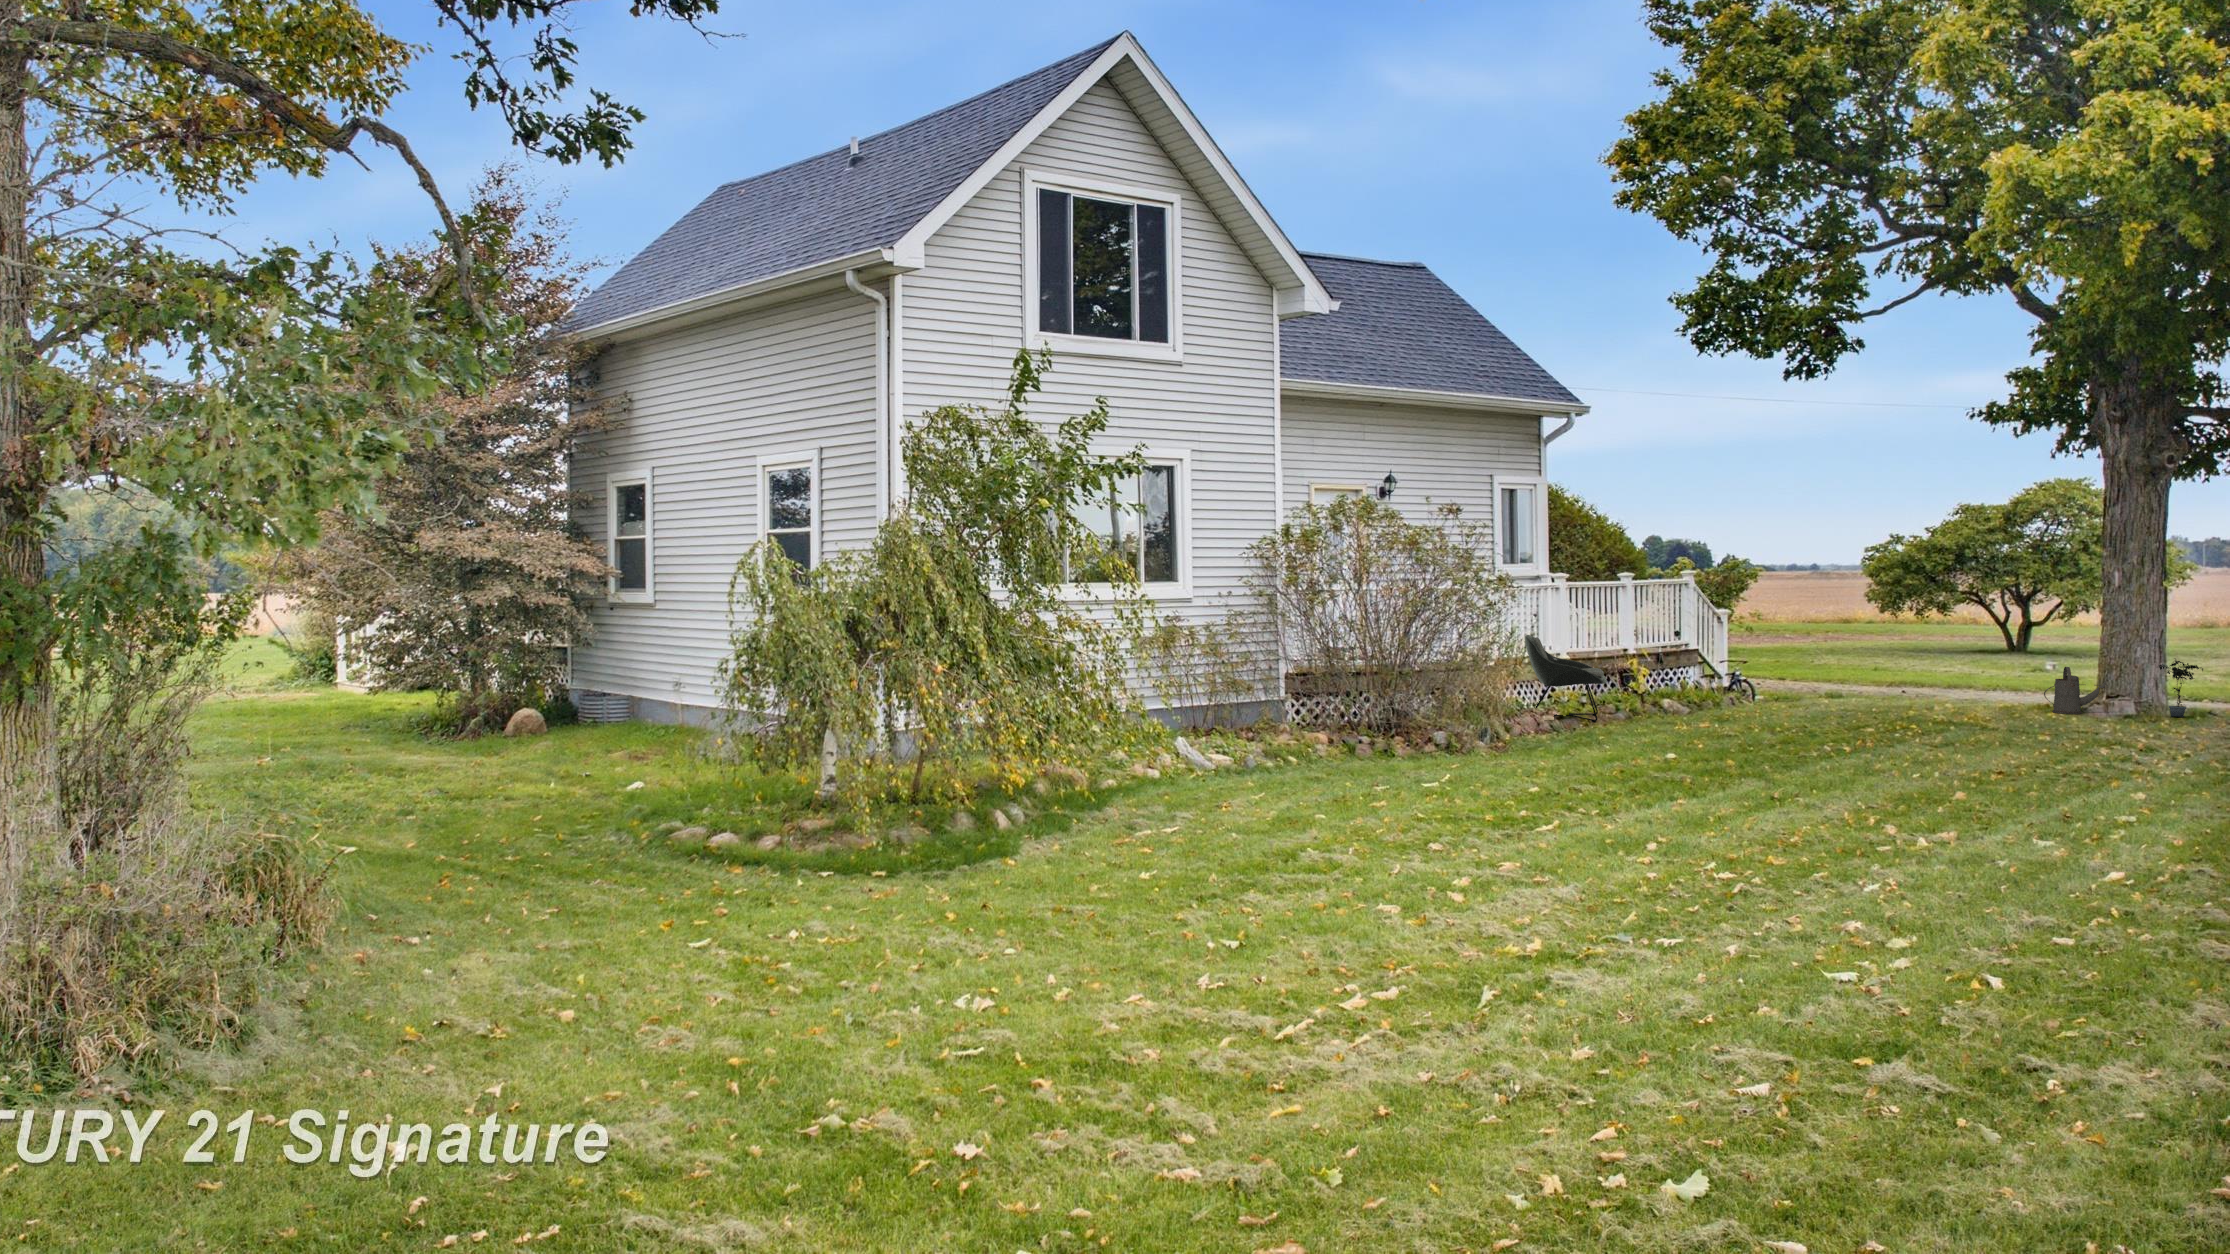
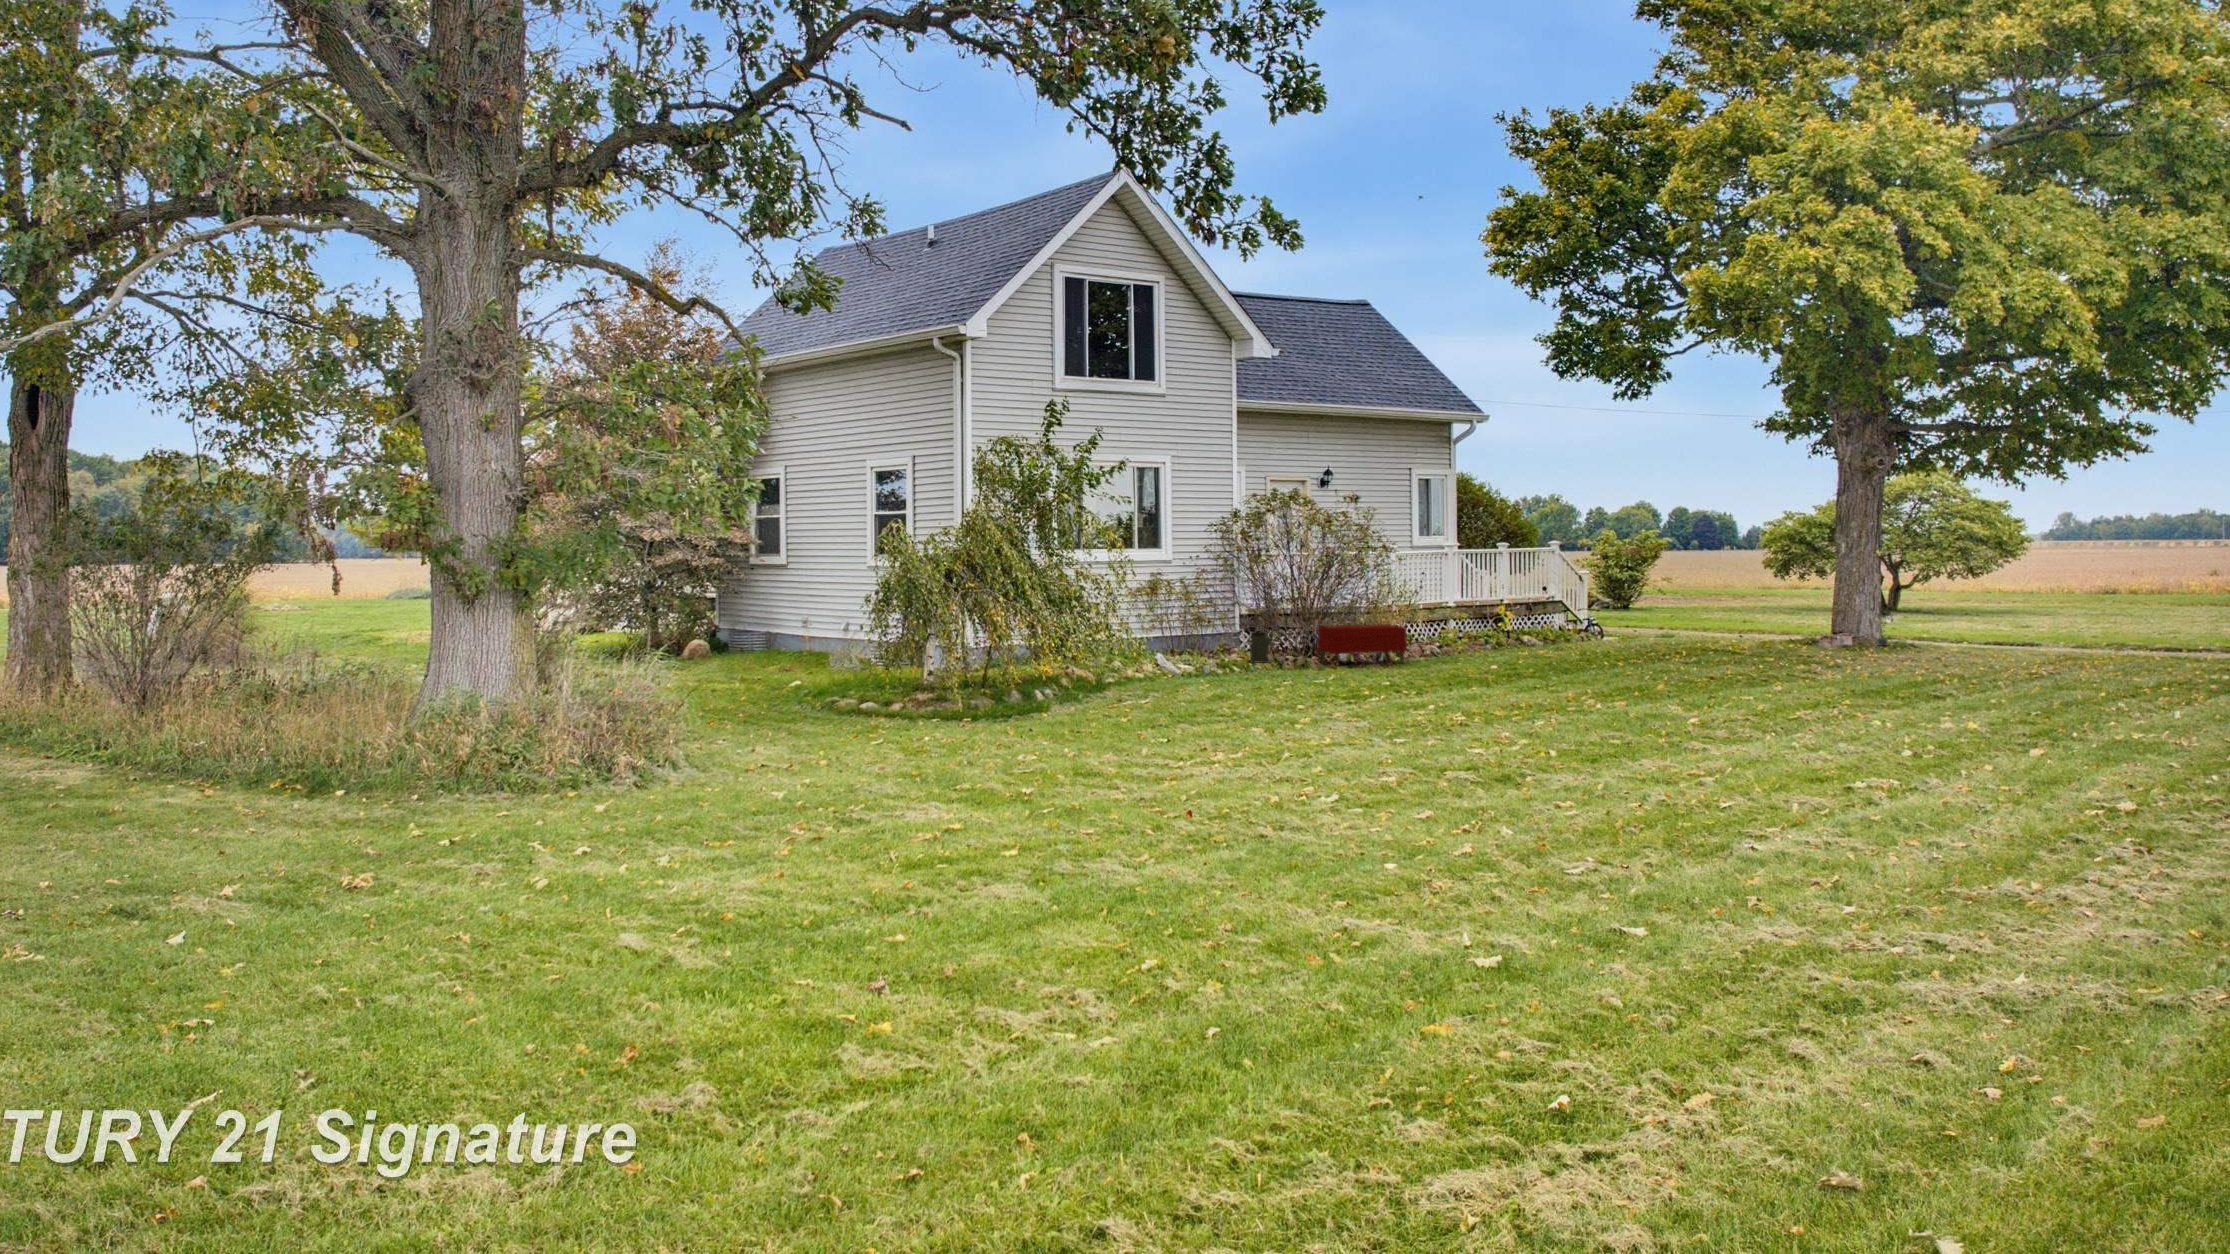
lounge chair: present [1525,635,1607,722] -> none [1415,587,1473,649]
watering can: present [2044,667,2106,714] -> present [1250,628,1274,663]
bench: none [1408,691,1540,755] -> present [1318,624,1407,665]

